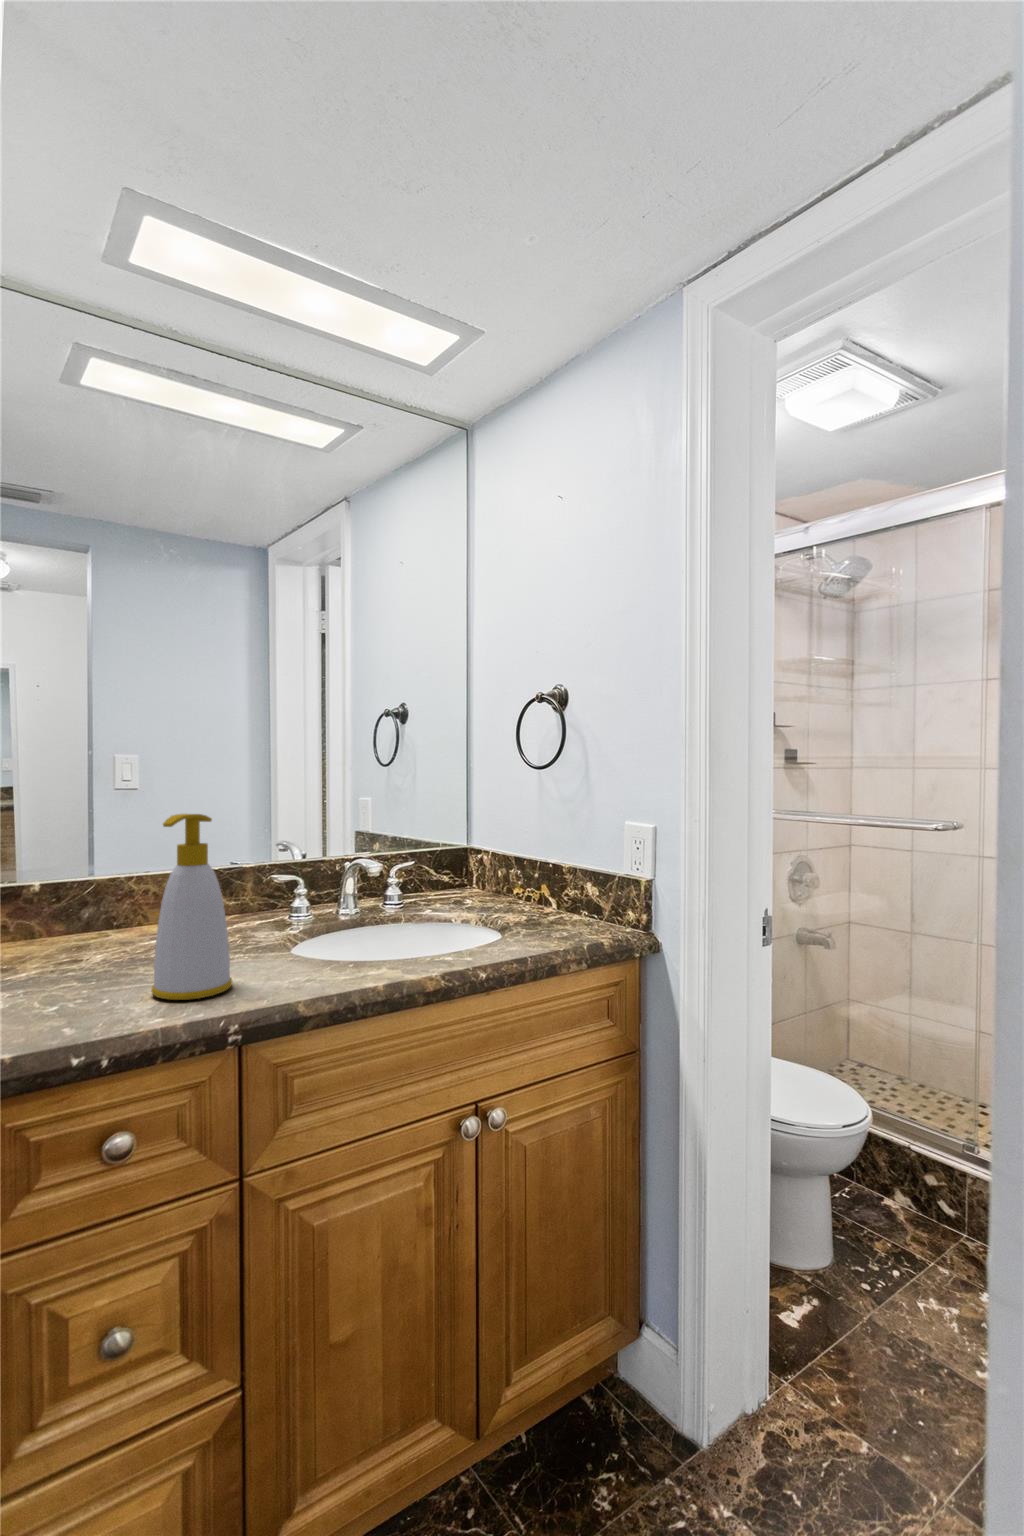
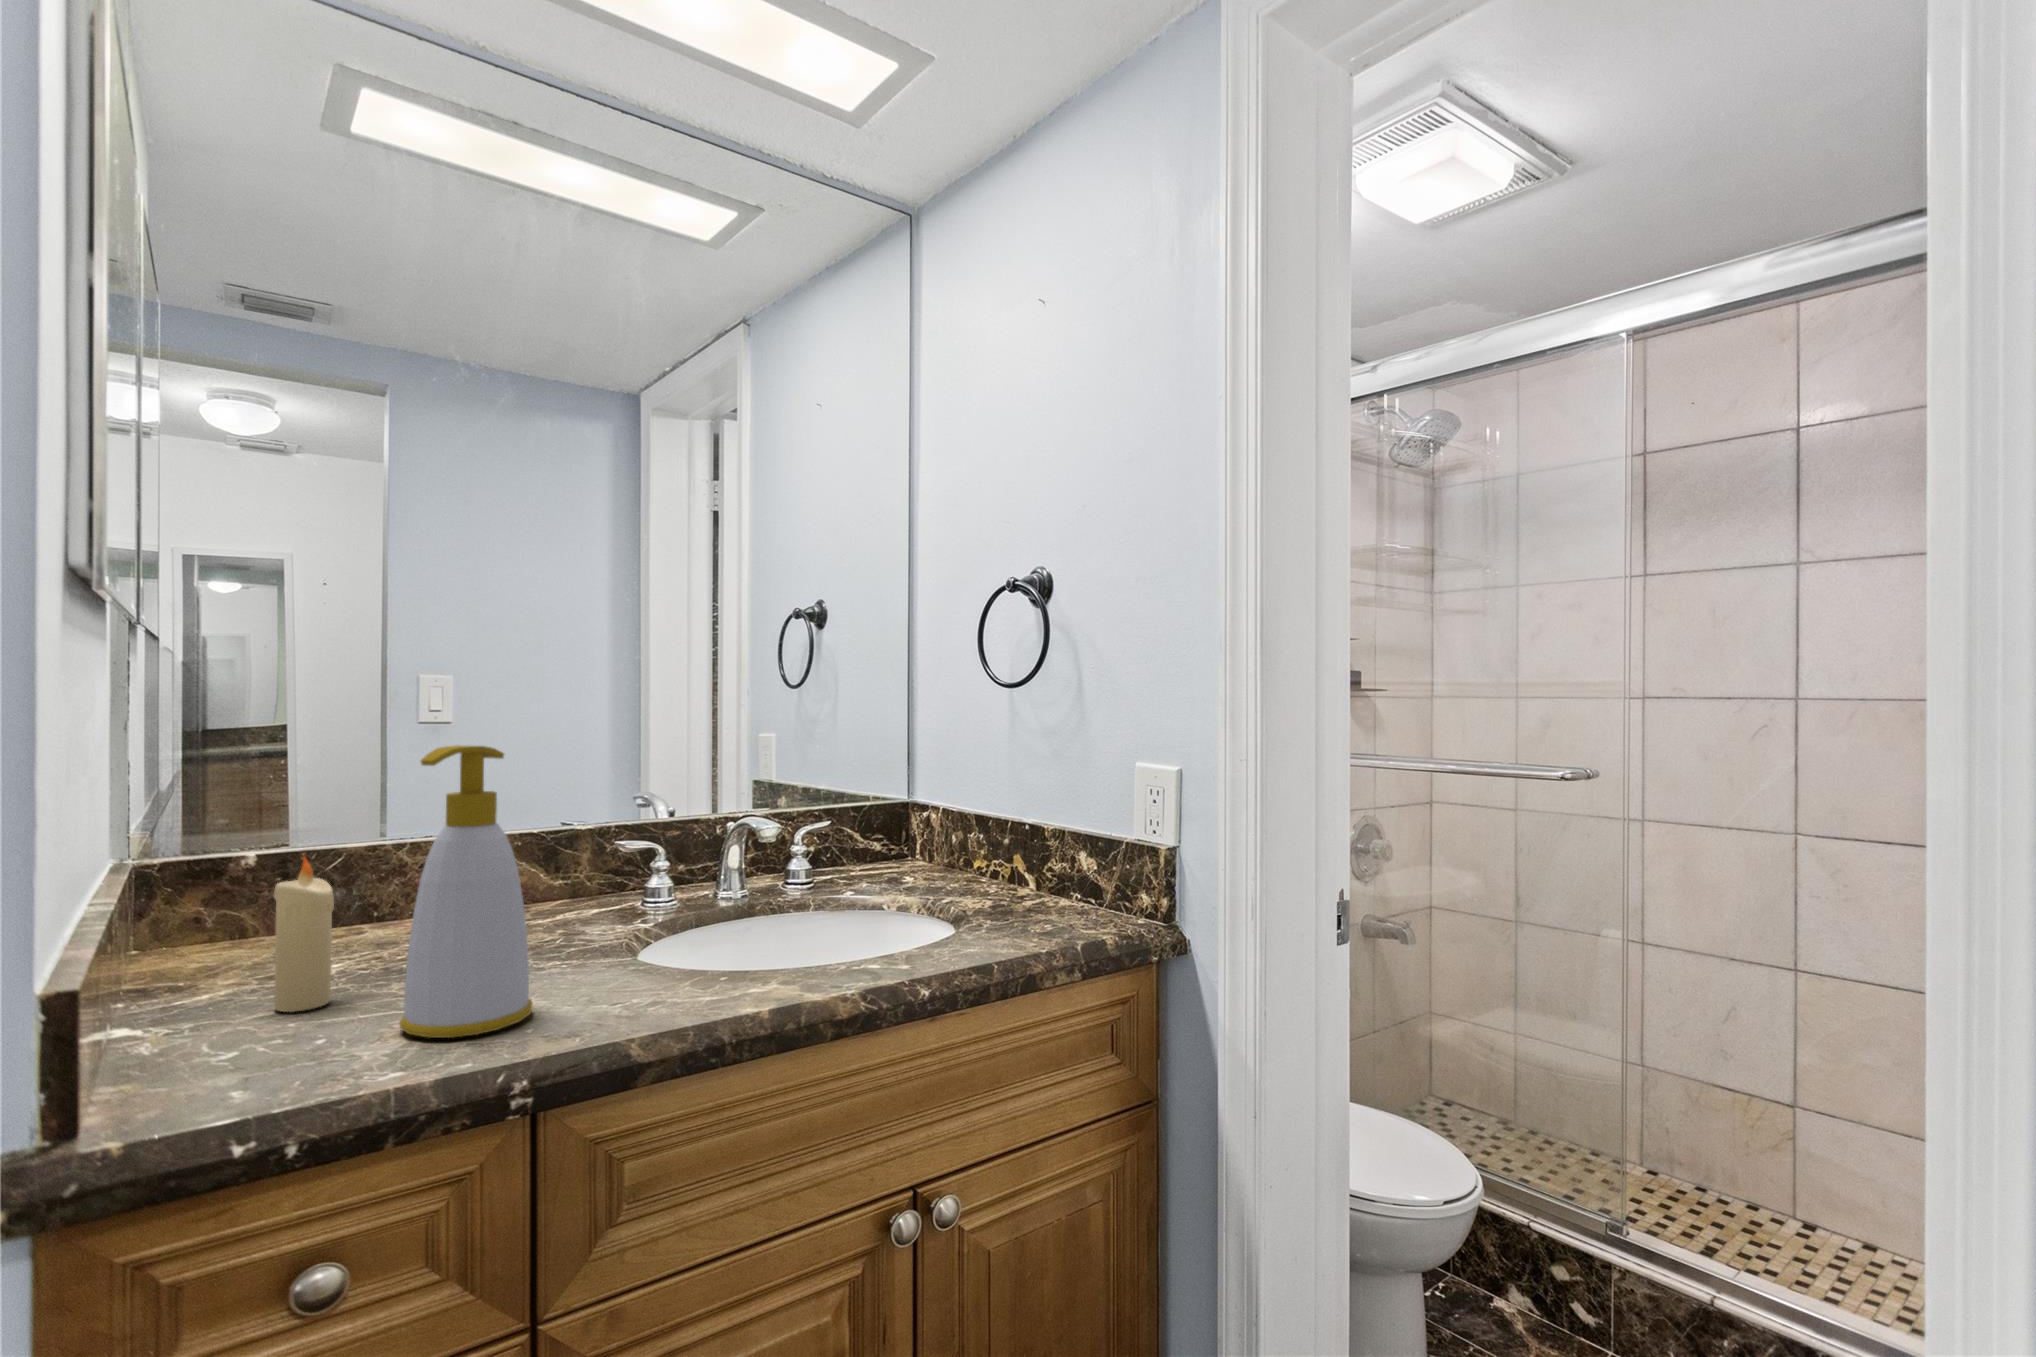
candle: none [67,884,104,984] -> present [274,856,334,1012]

